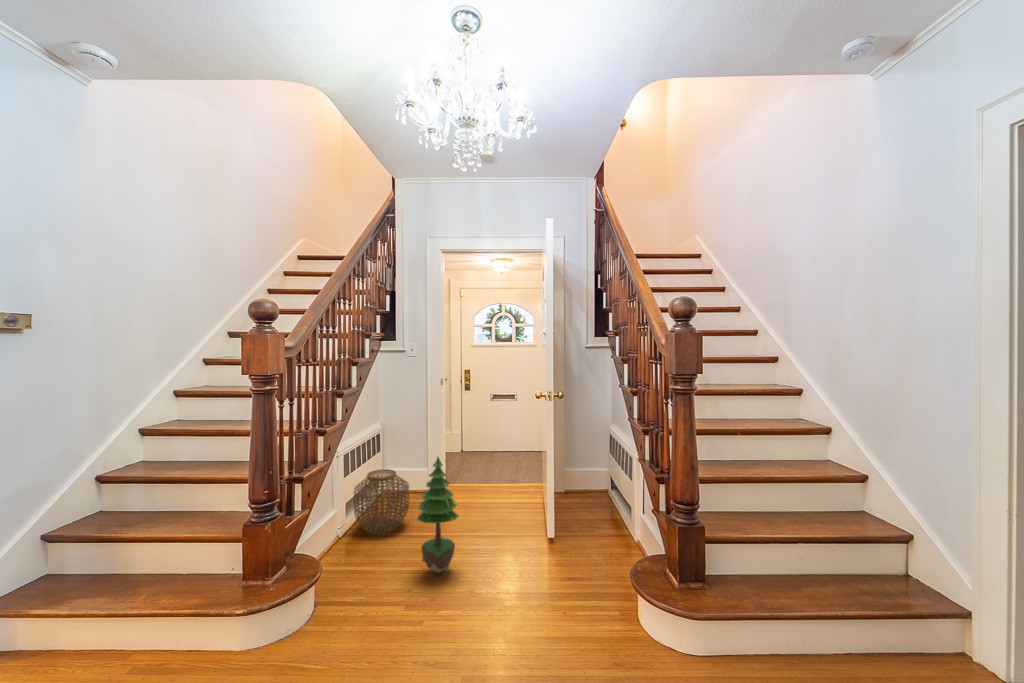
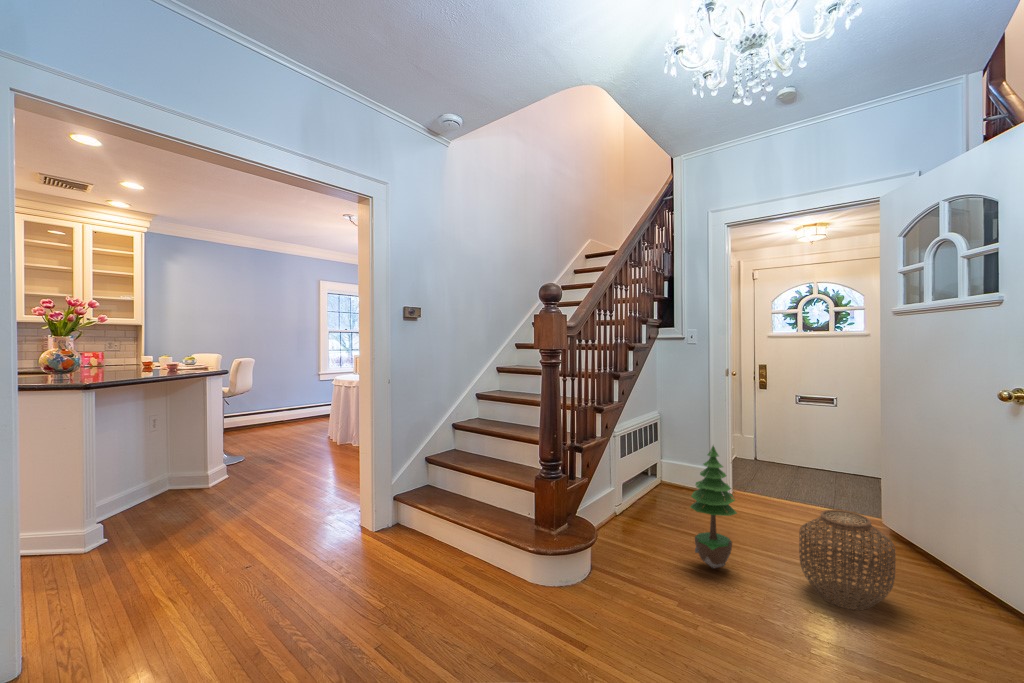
woven basket: present [354,469,409,534] -> present [799,510,896,610]

